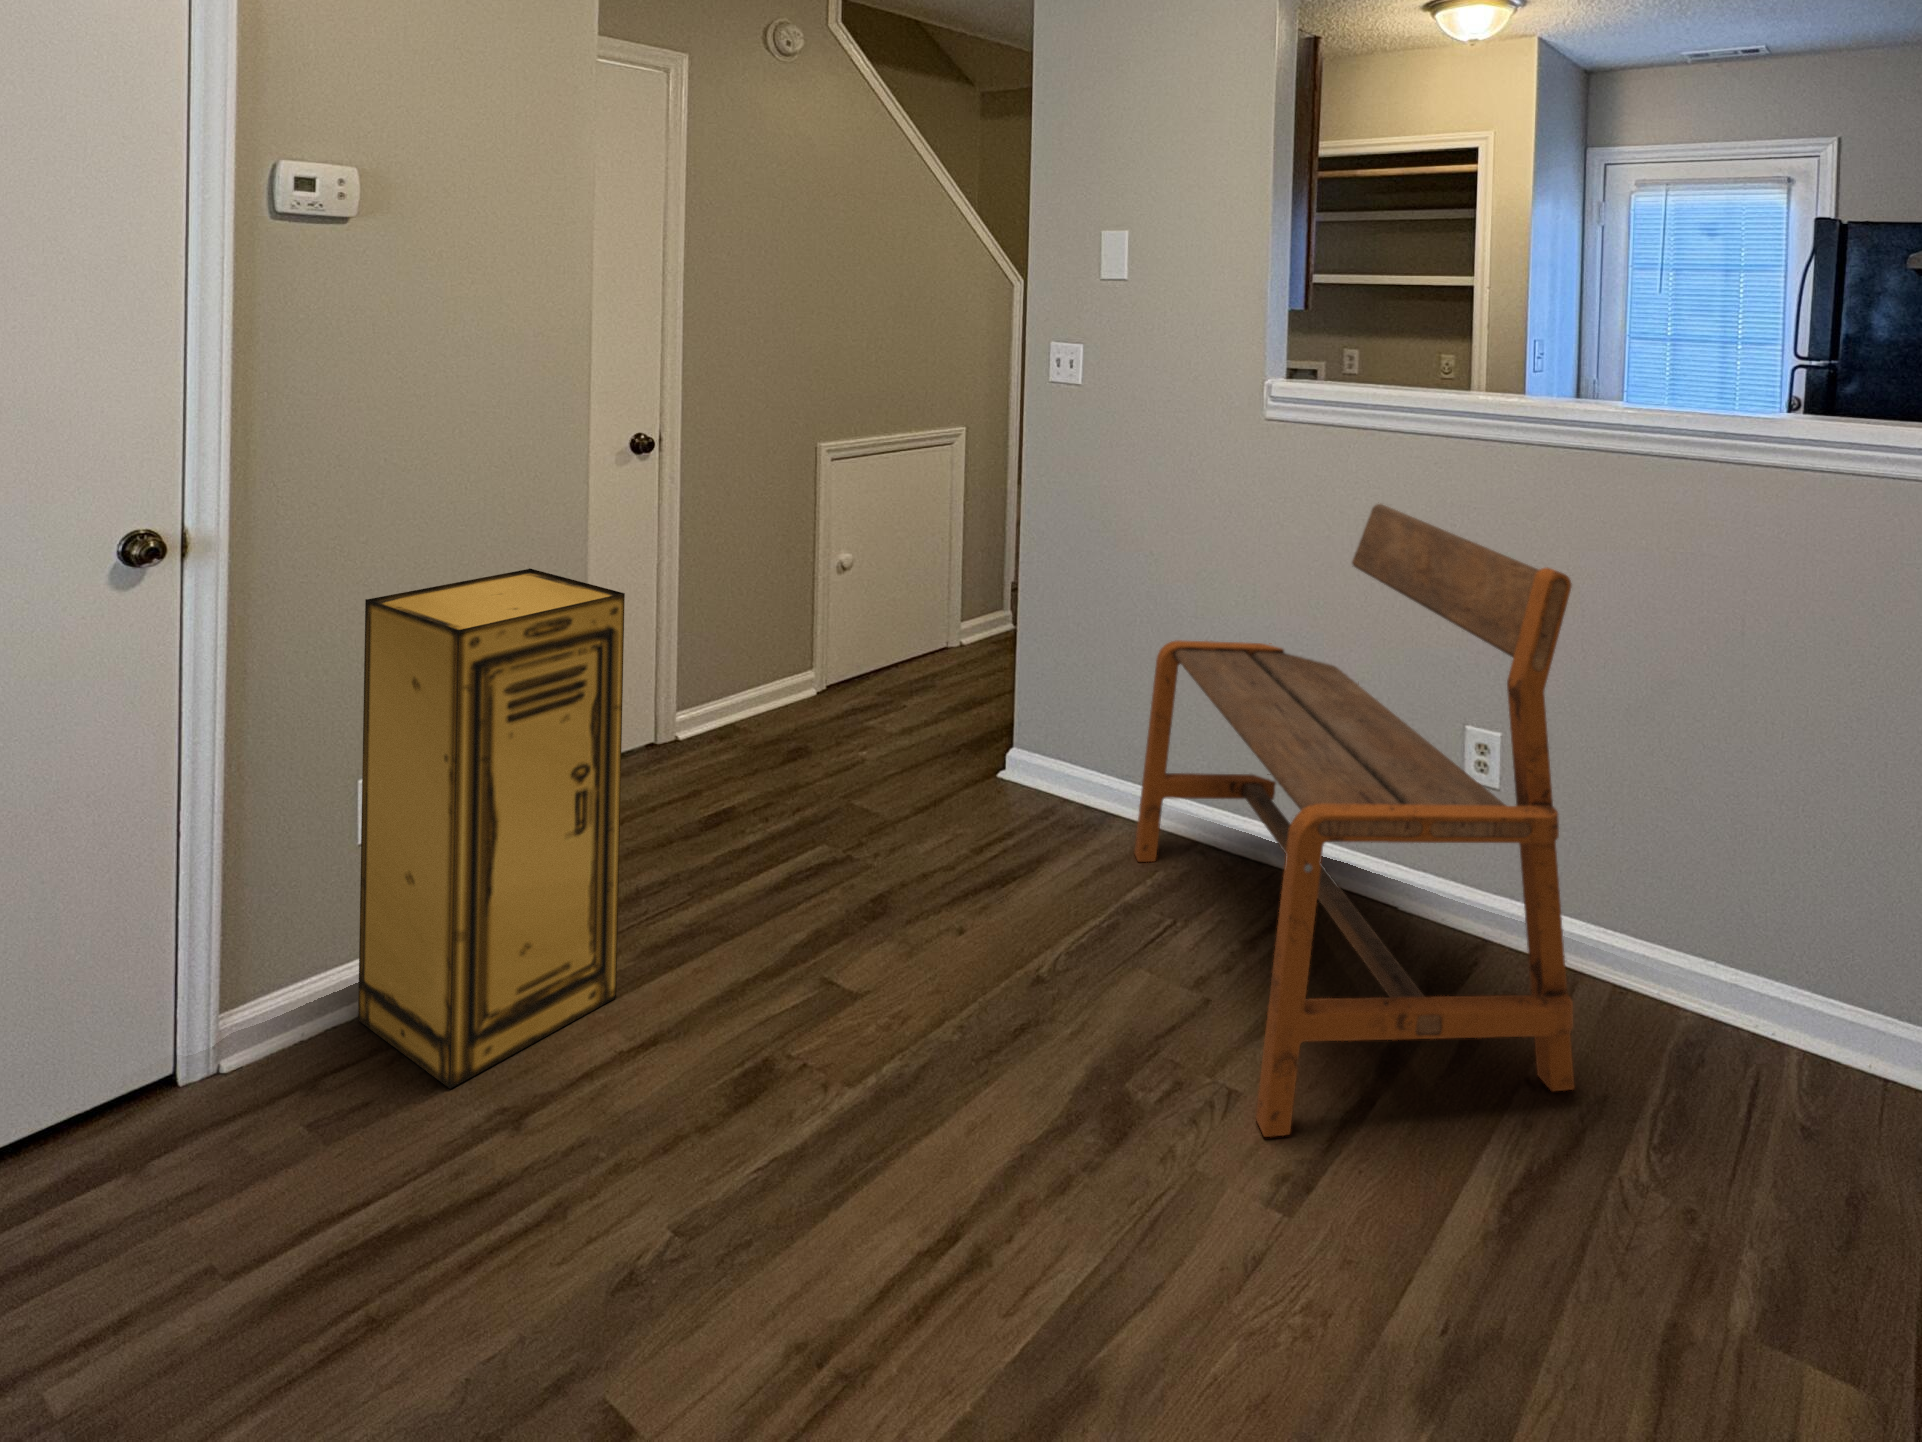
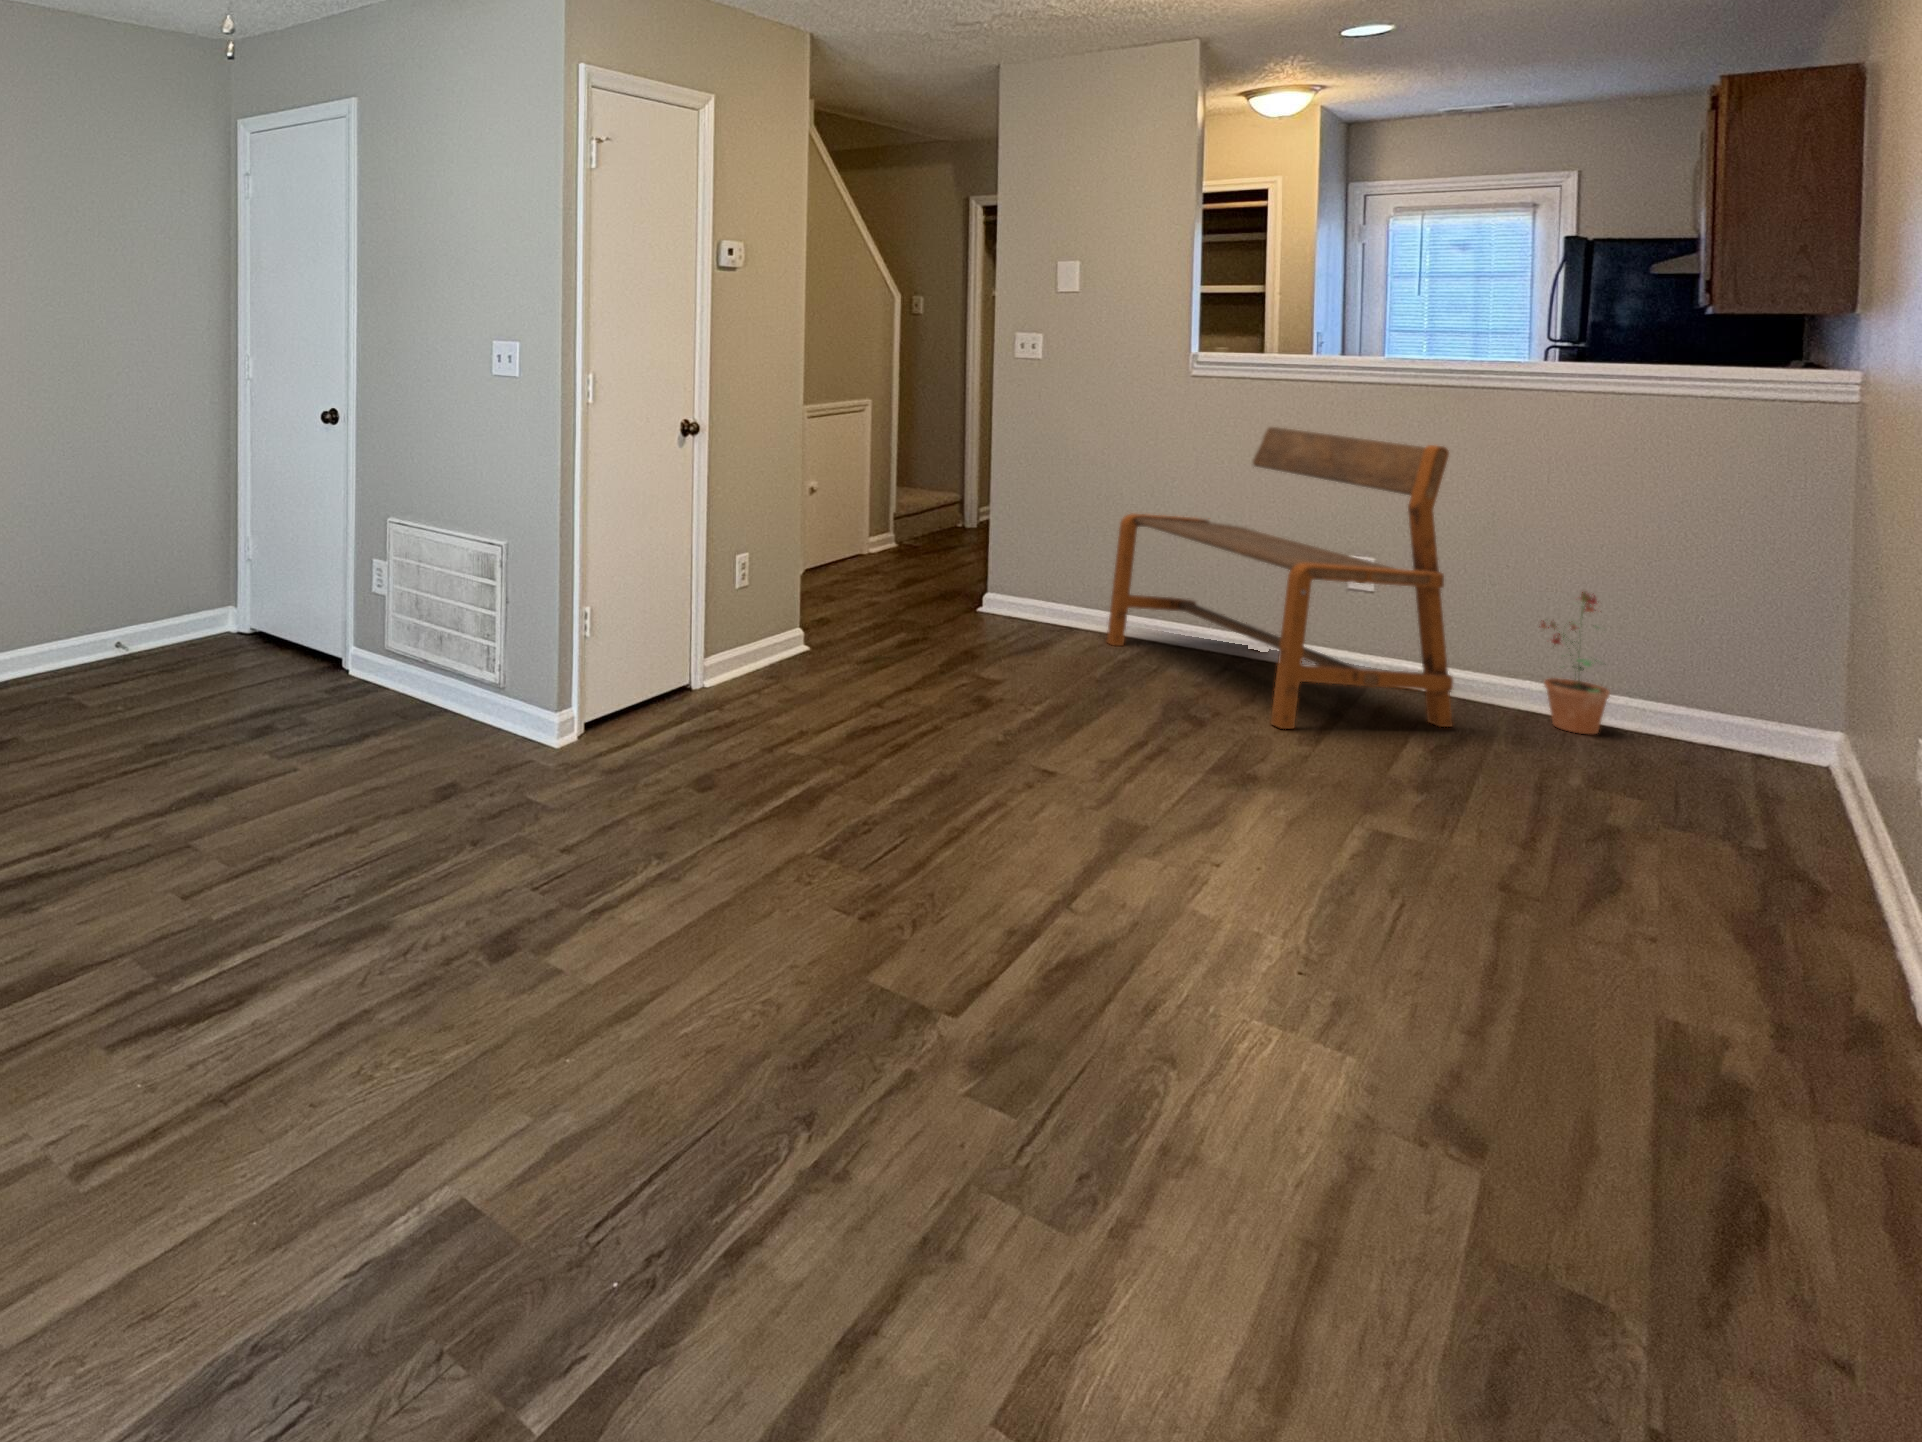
storage cabinet: present [358,568,625,1089] -> none [747,454,873,694]
potted plant: none [1722,816,1827,1090] -> present [1539,591,1610,734]

